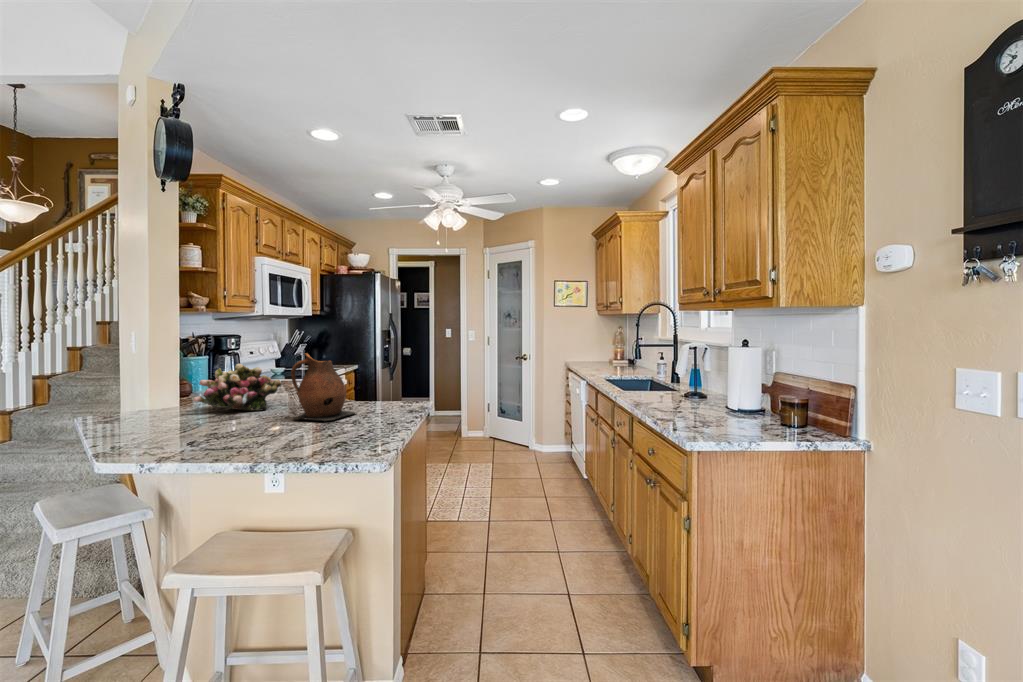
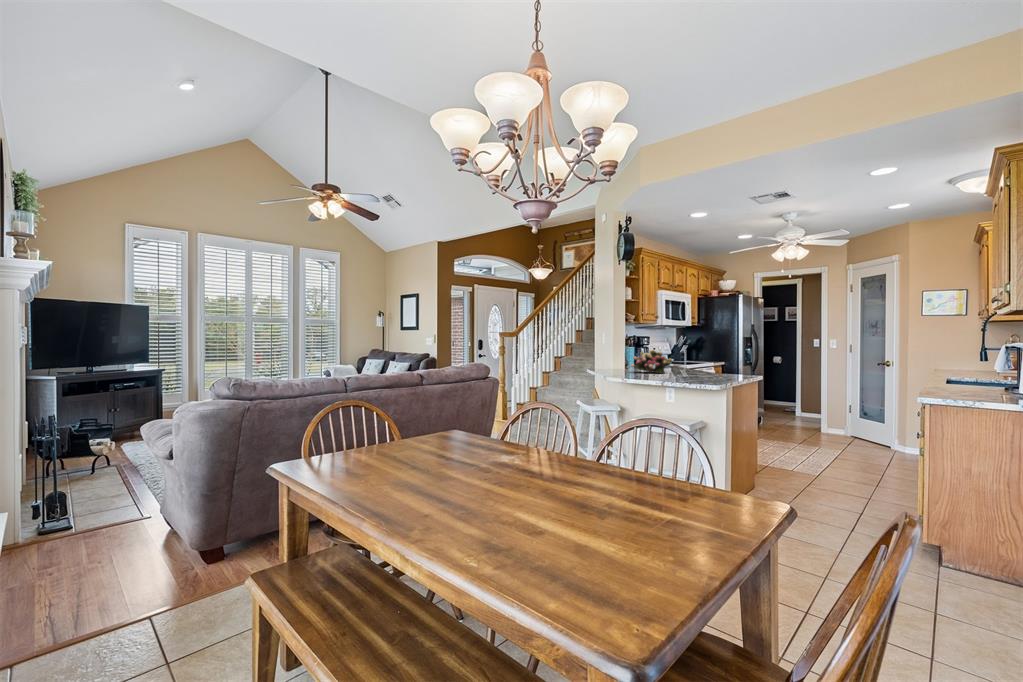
ceramic pitcher: present [291,353,356,421] -> none [678,343,713,378]

